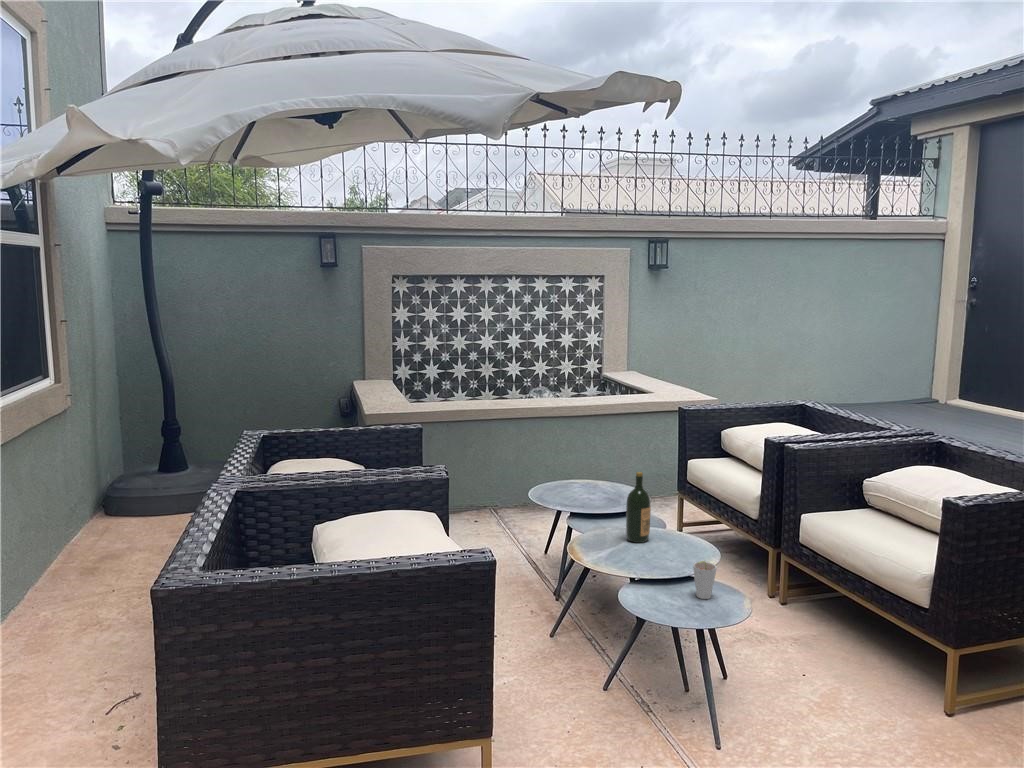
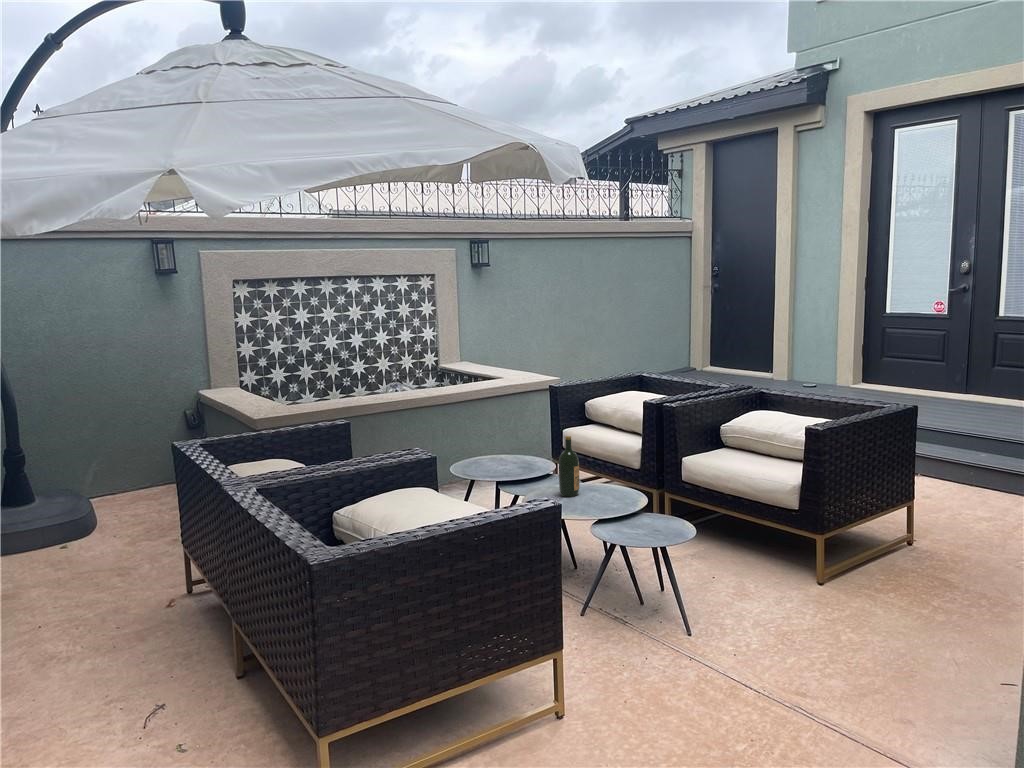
cup: present [693,561,716,599] -> none [641,497,660,529]

